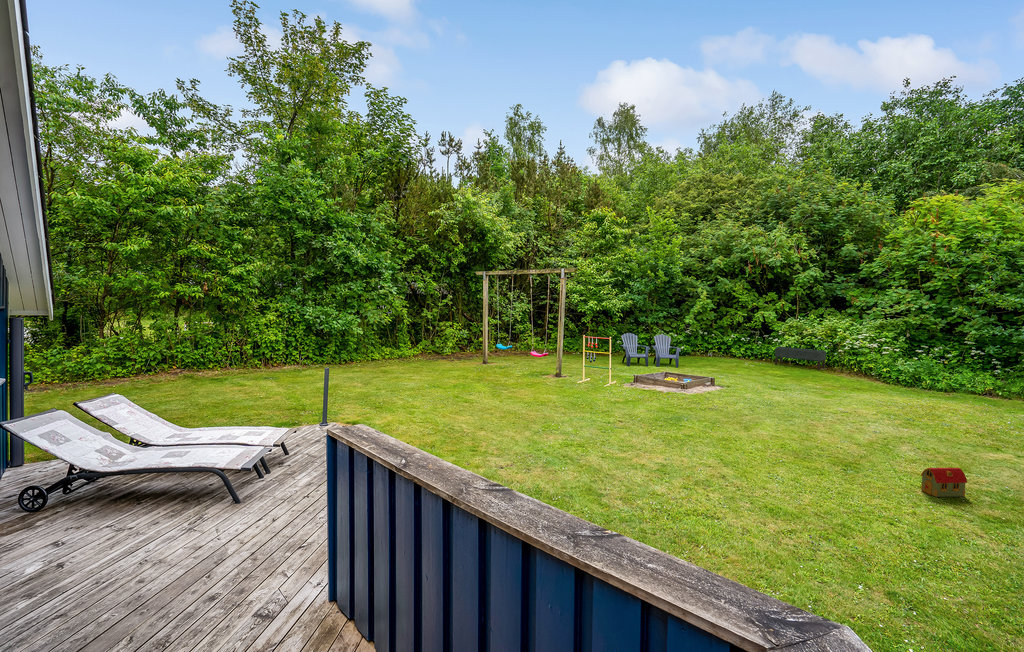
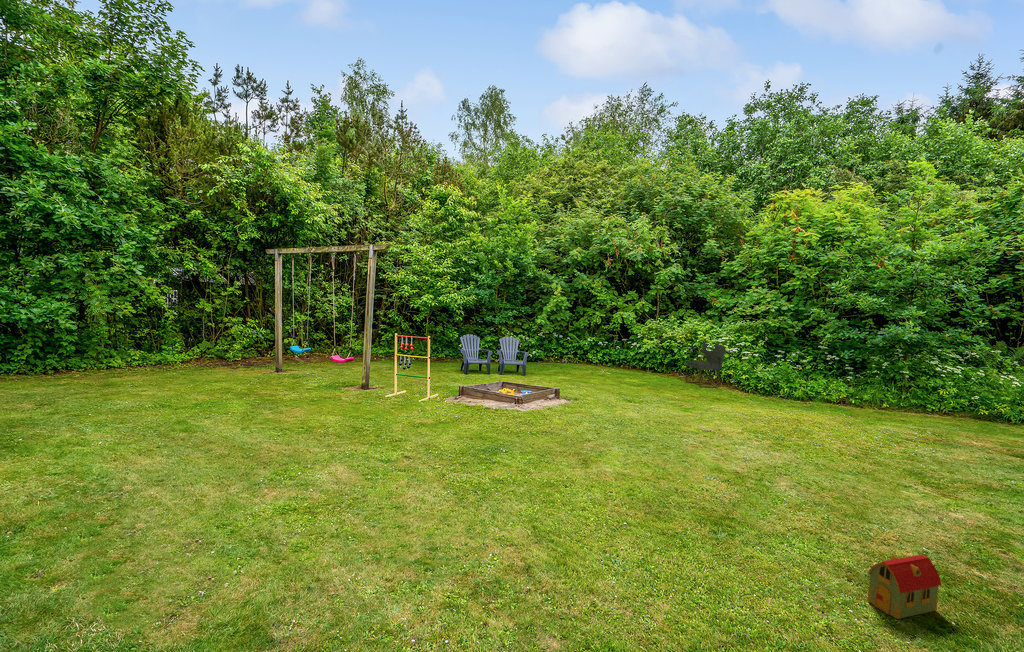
chair: none [826,340,865,377] -> present [686,344,726,387]
bench: present [775,347,826,370] -> none [633,352,686,379]

